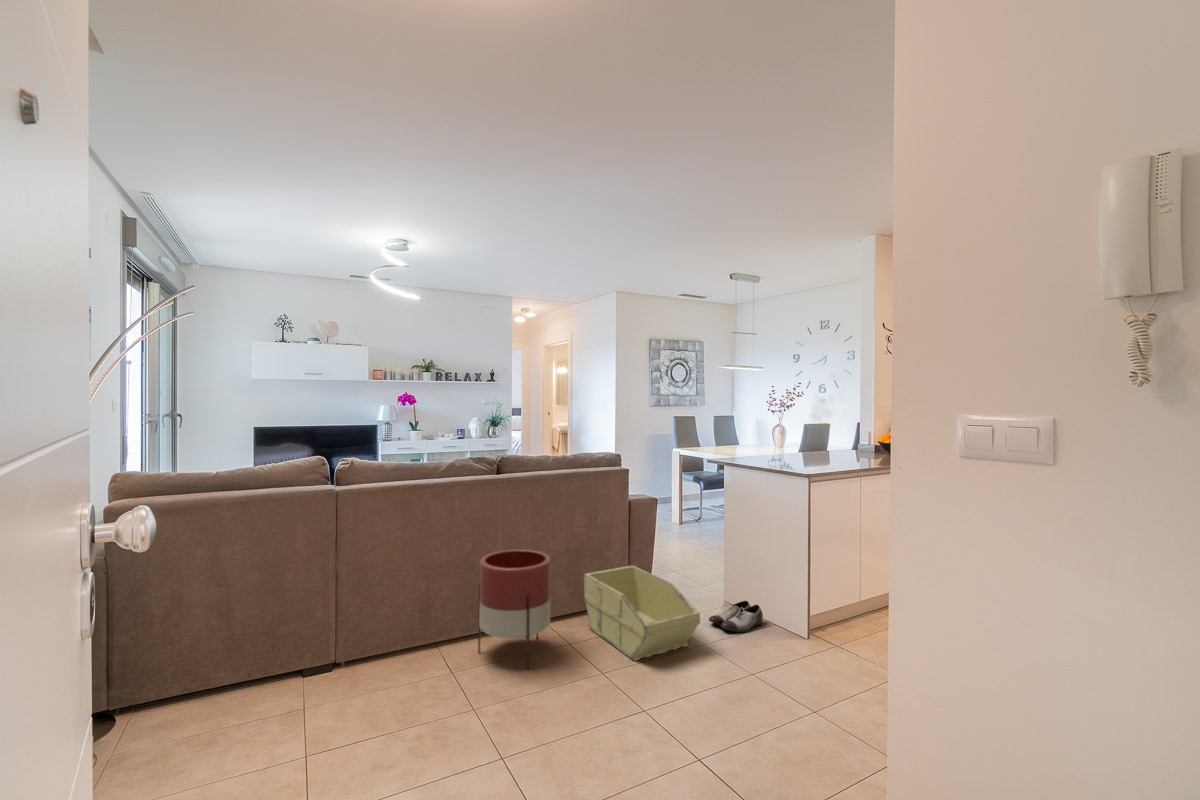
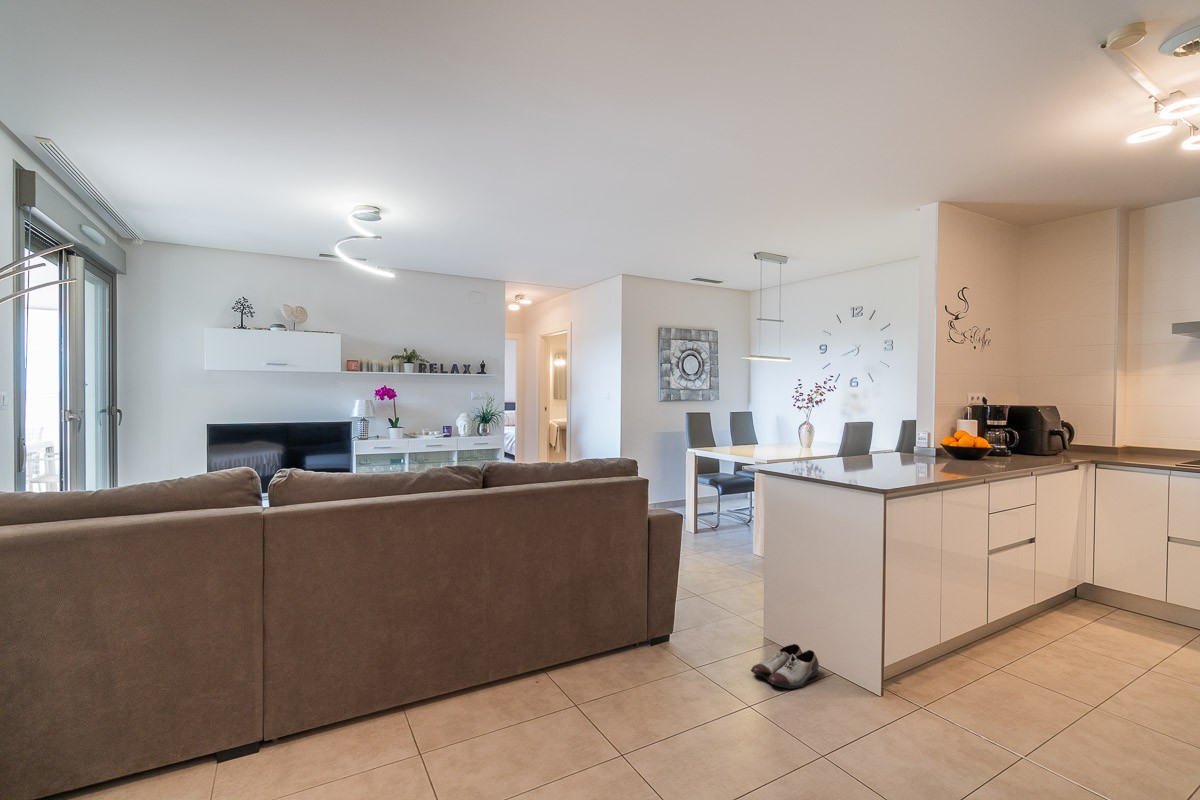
planter: present [478,550,551,669] -> none [457,585,551,752]
storage bin: present [584,566,700,661] -> none [593,599,747,736]

